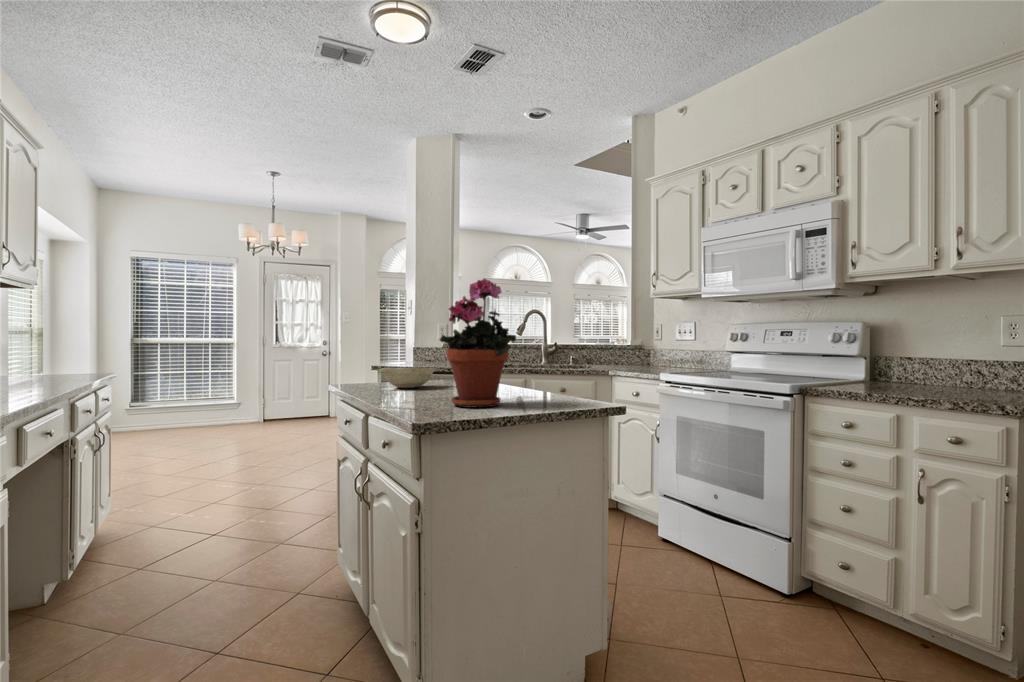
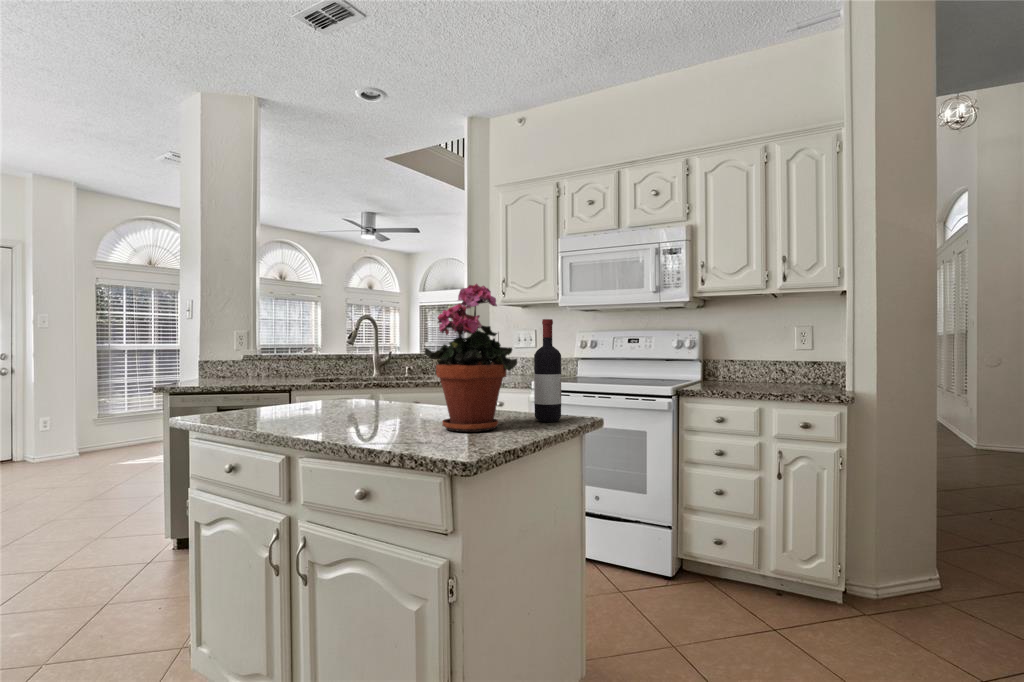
wine bottle: none [545,309,570,405] -> present [534,319,561,422]
decorative bowl: present [379,368,438,388] -> none [280,387,346,414]

